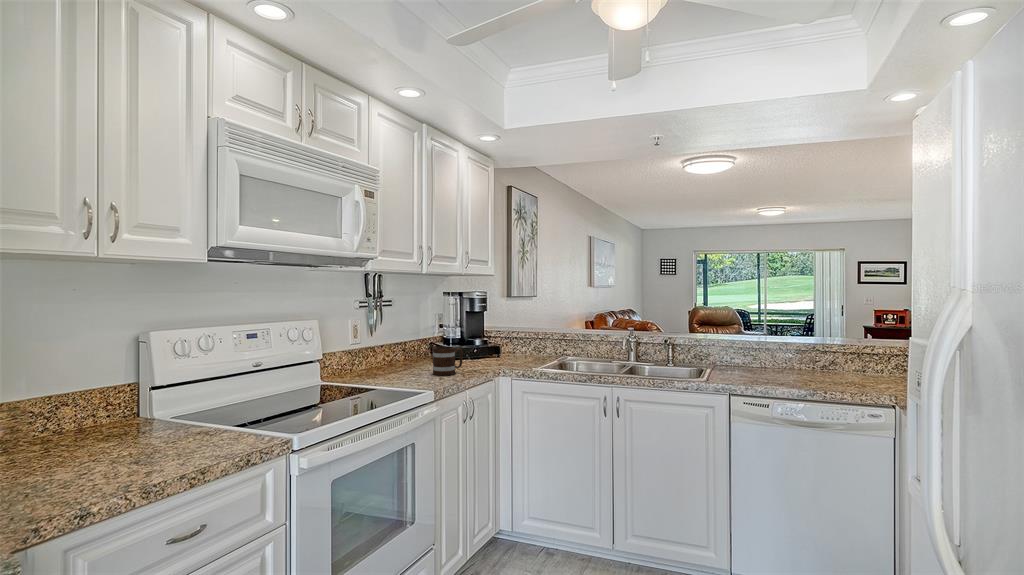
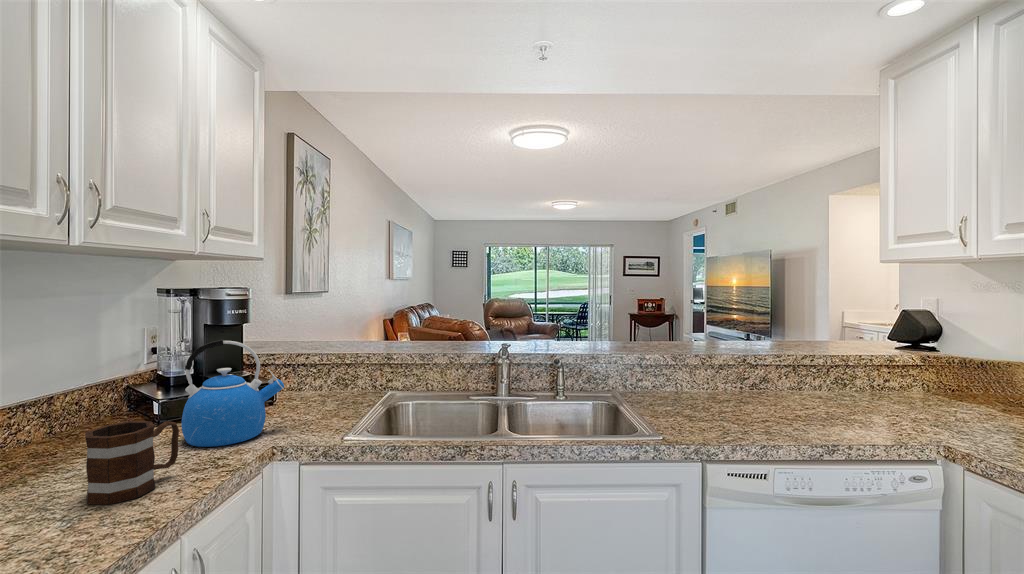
kettle: none [460,317,505,367] -> present [182,339,284,447]

